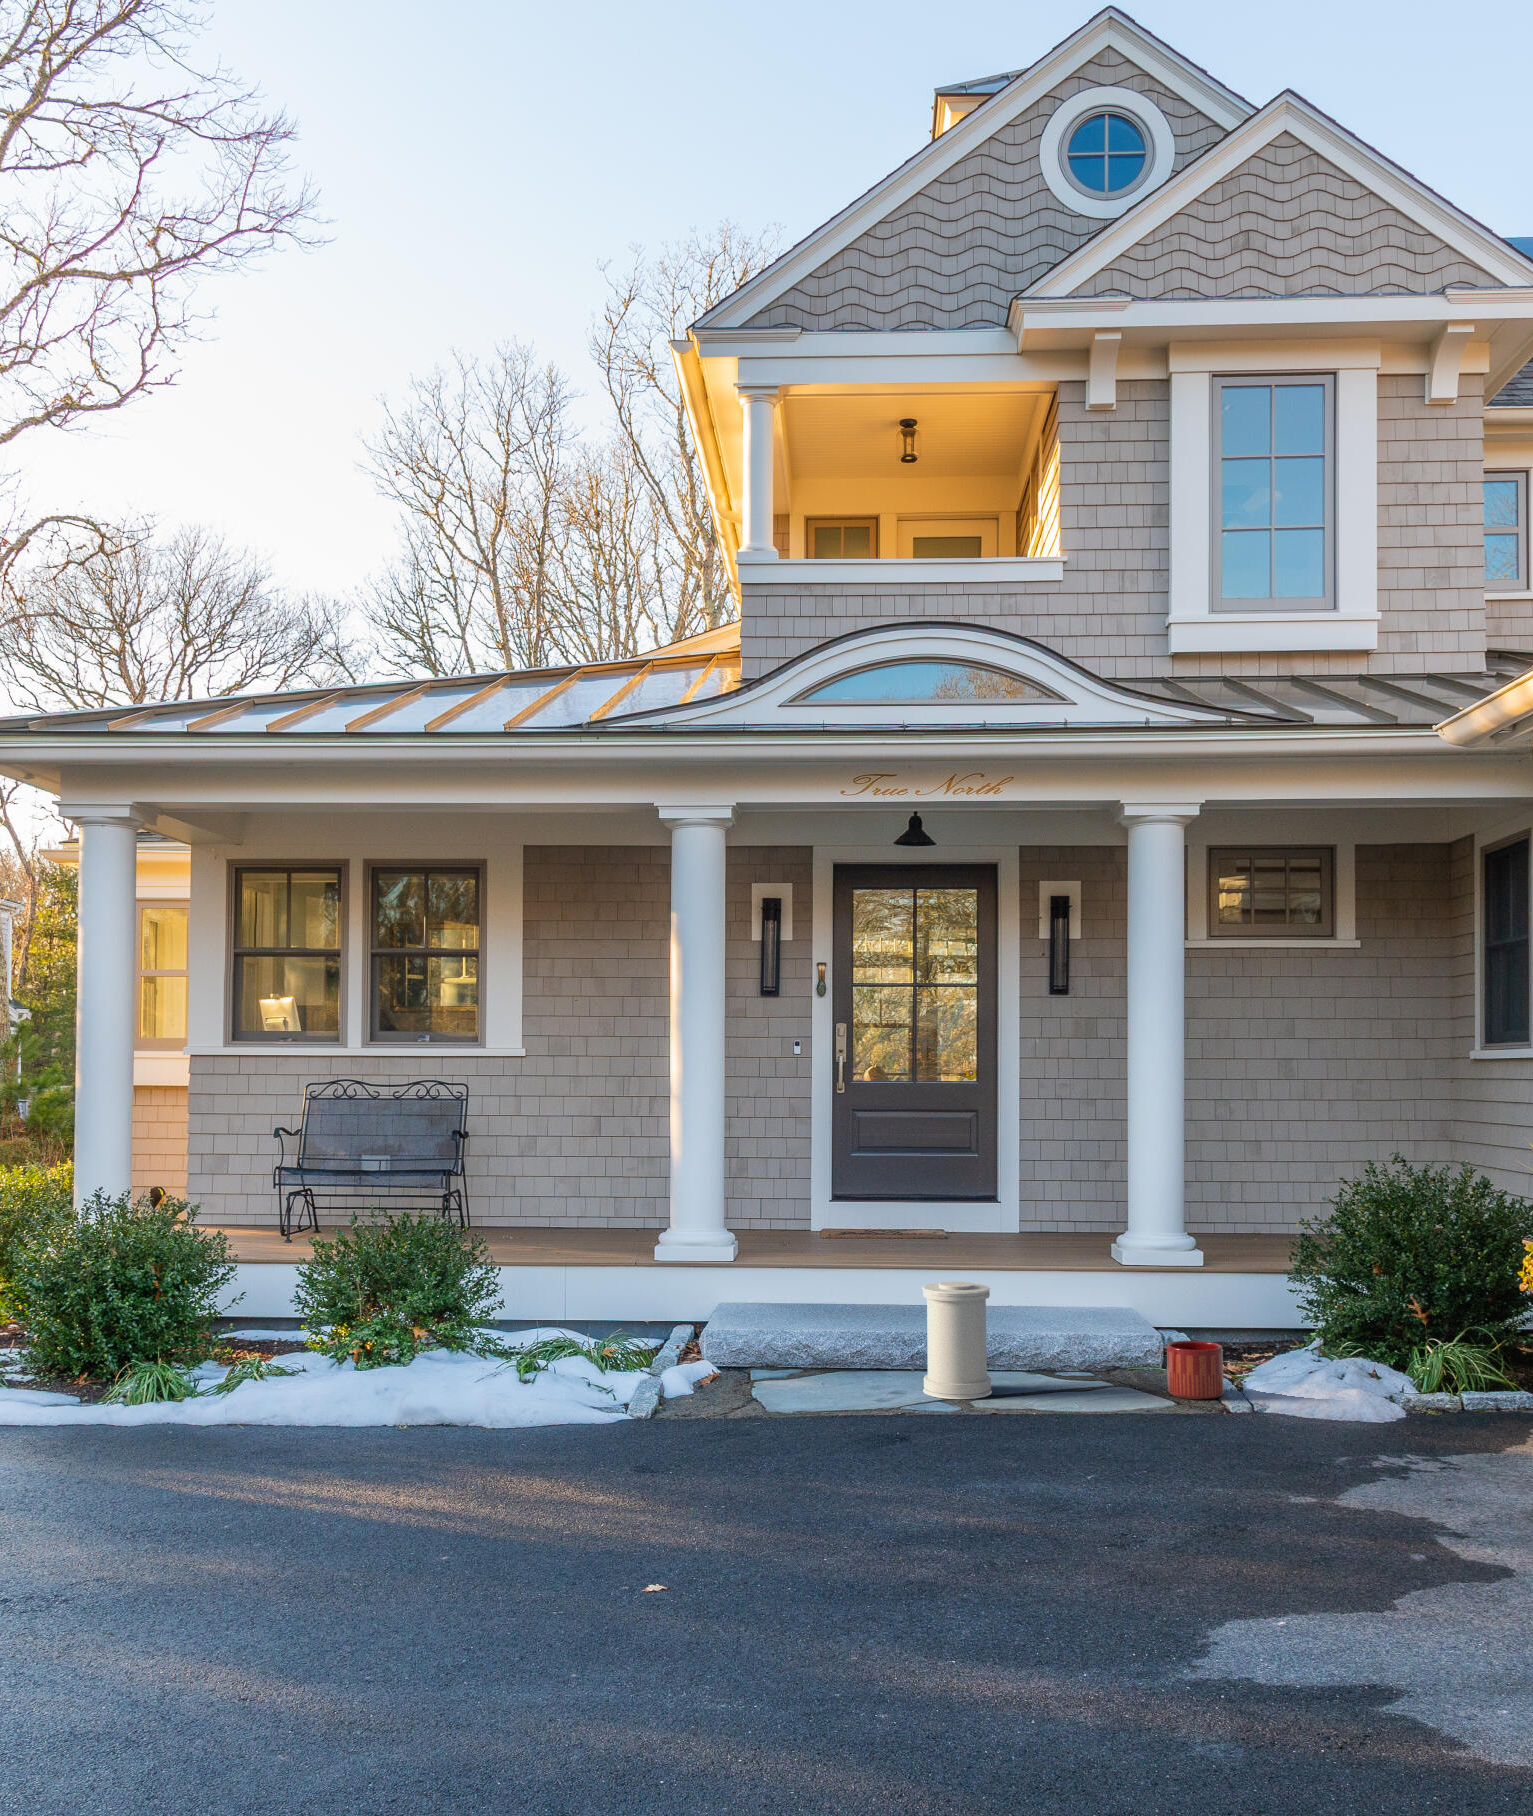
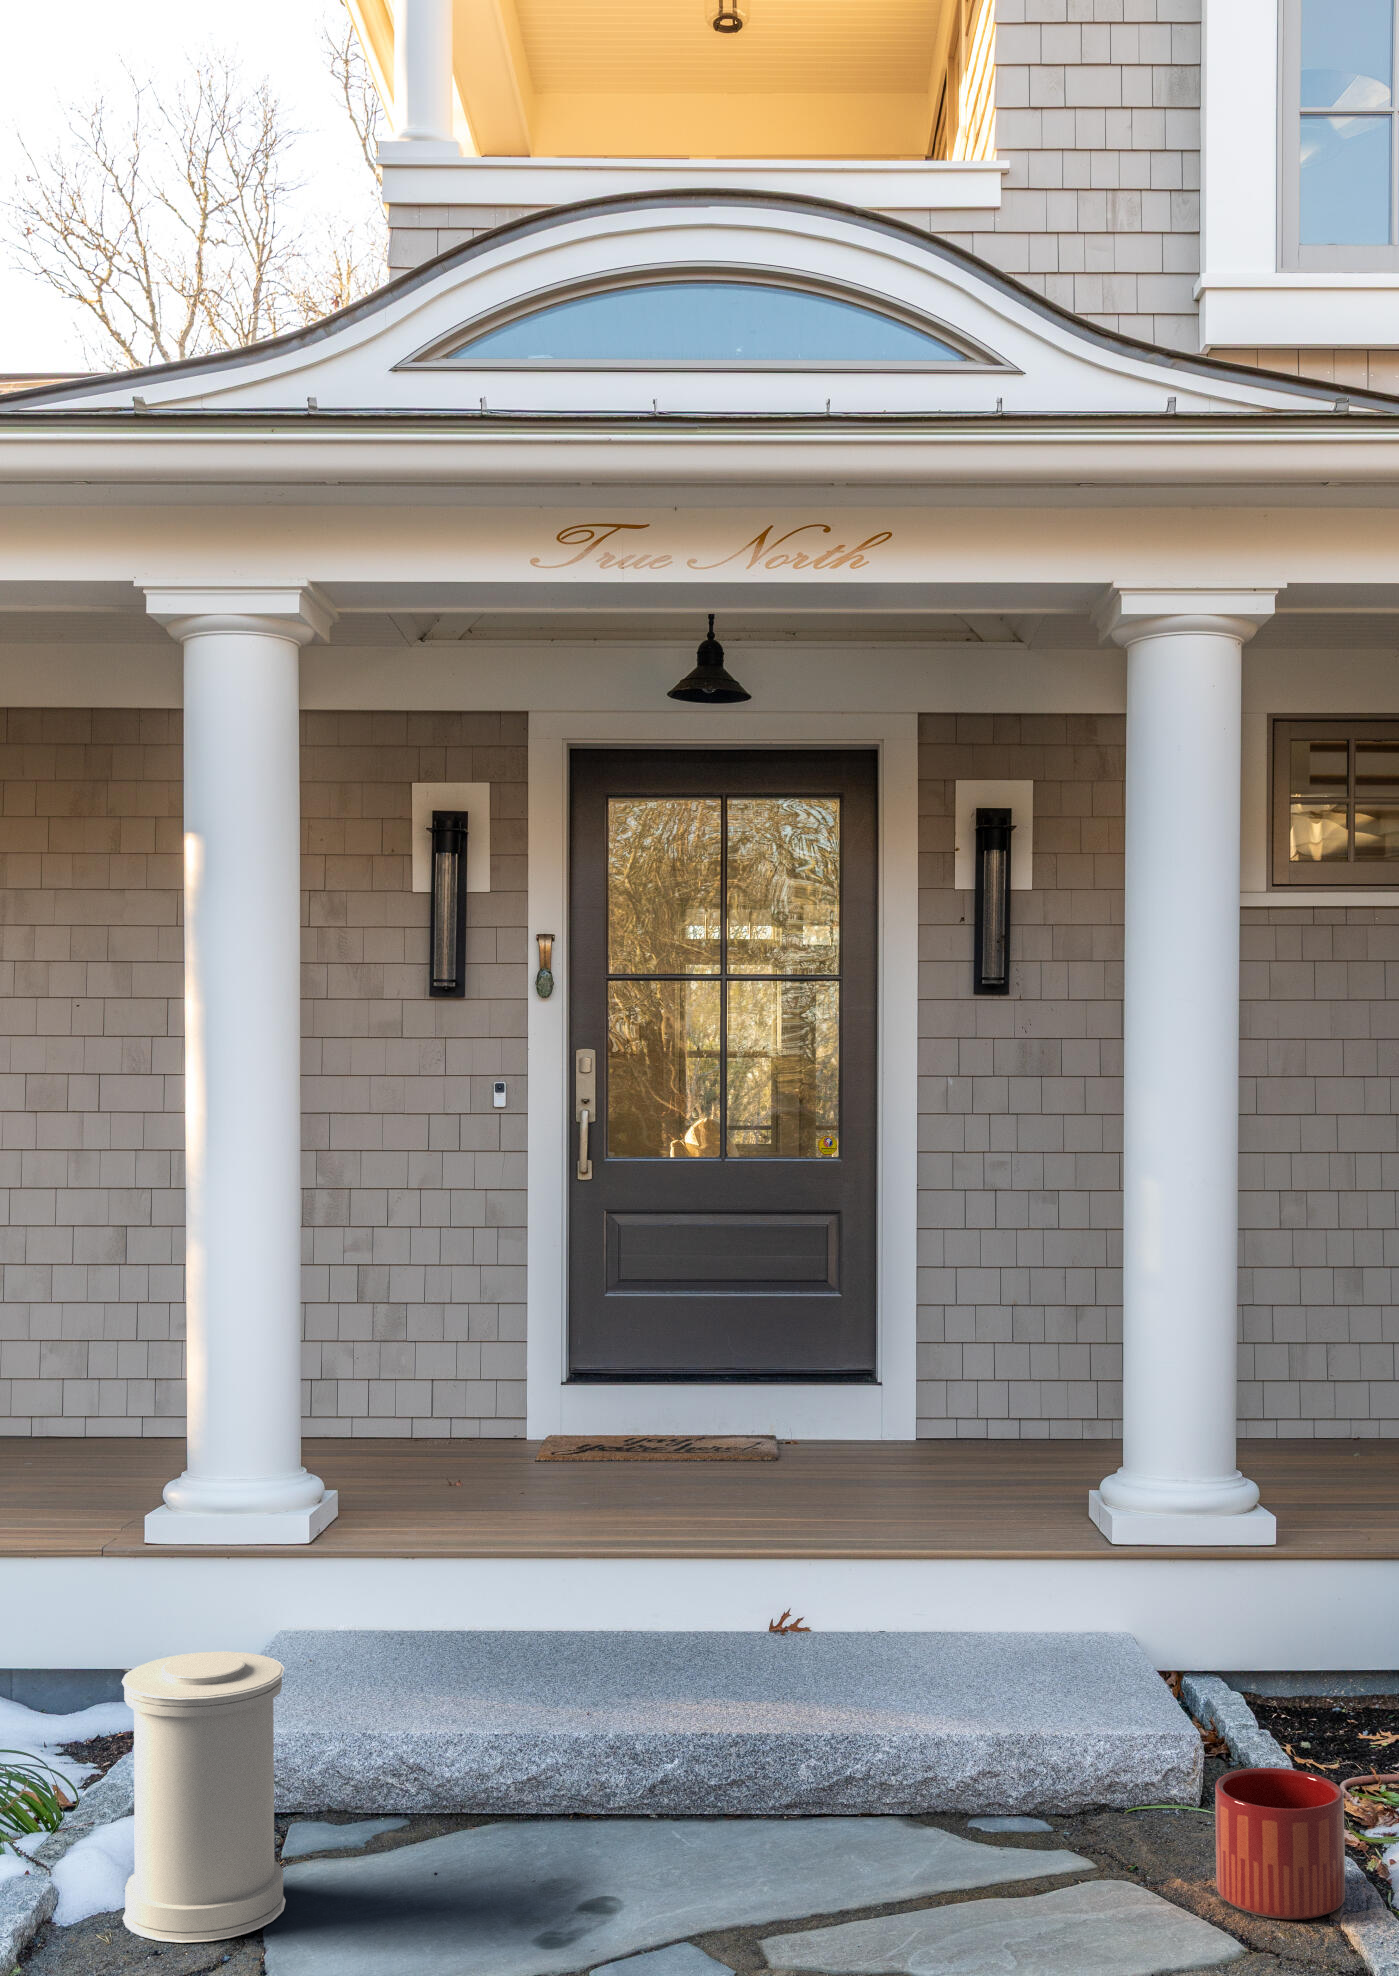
trash can: present [922,1281,992,1399] -> present [121,1652,286,1943]

